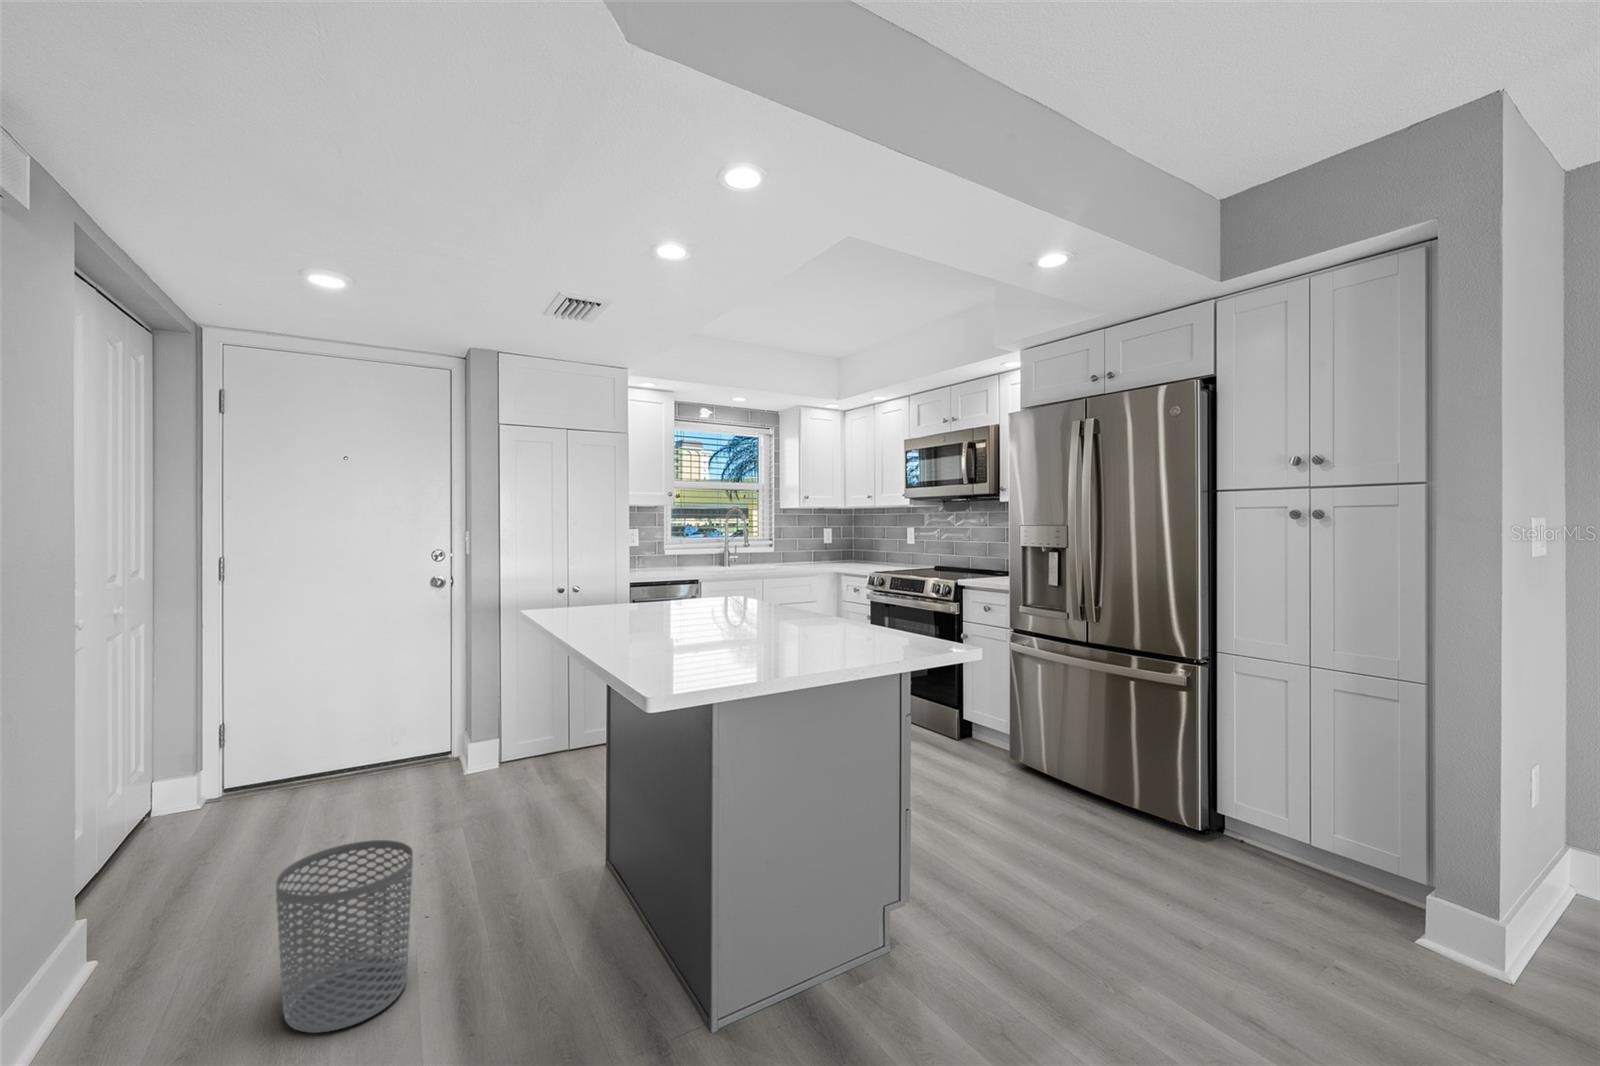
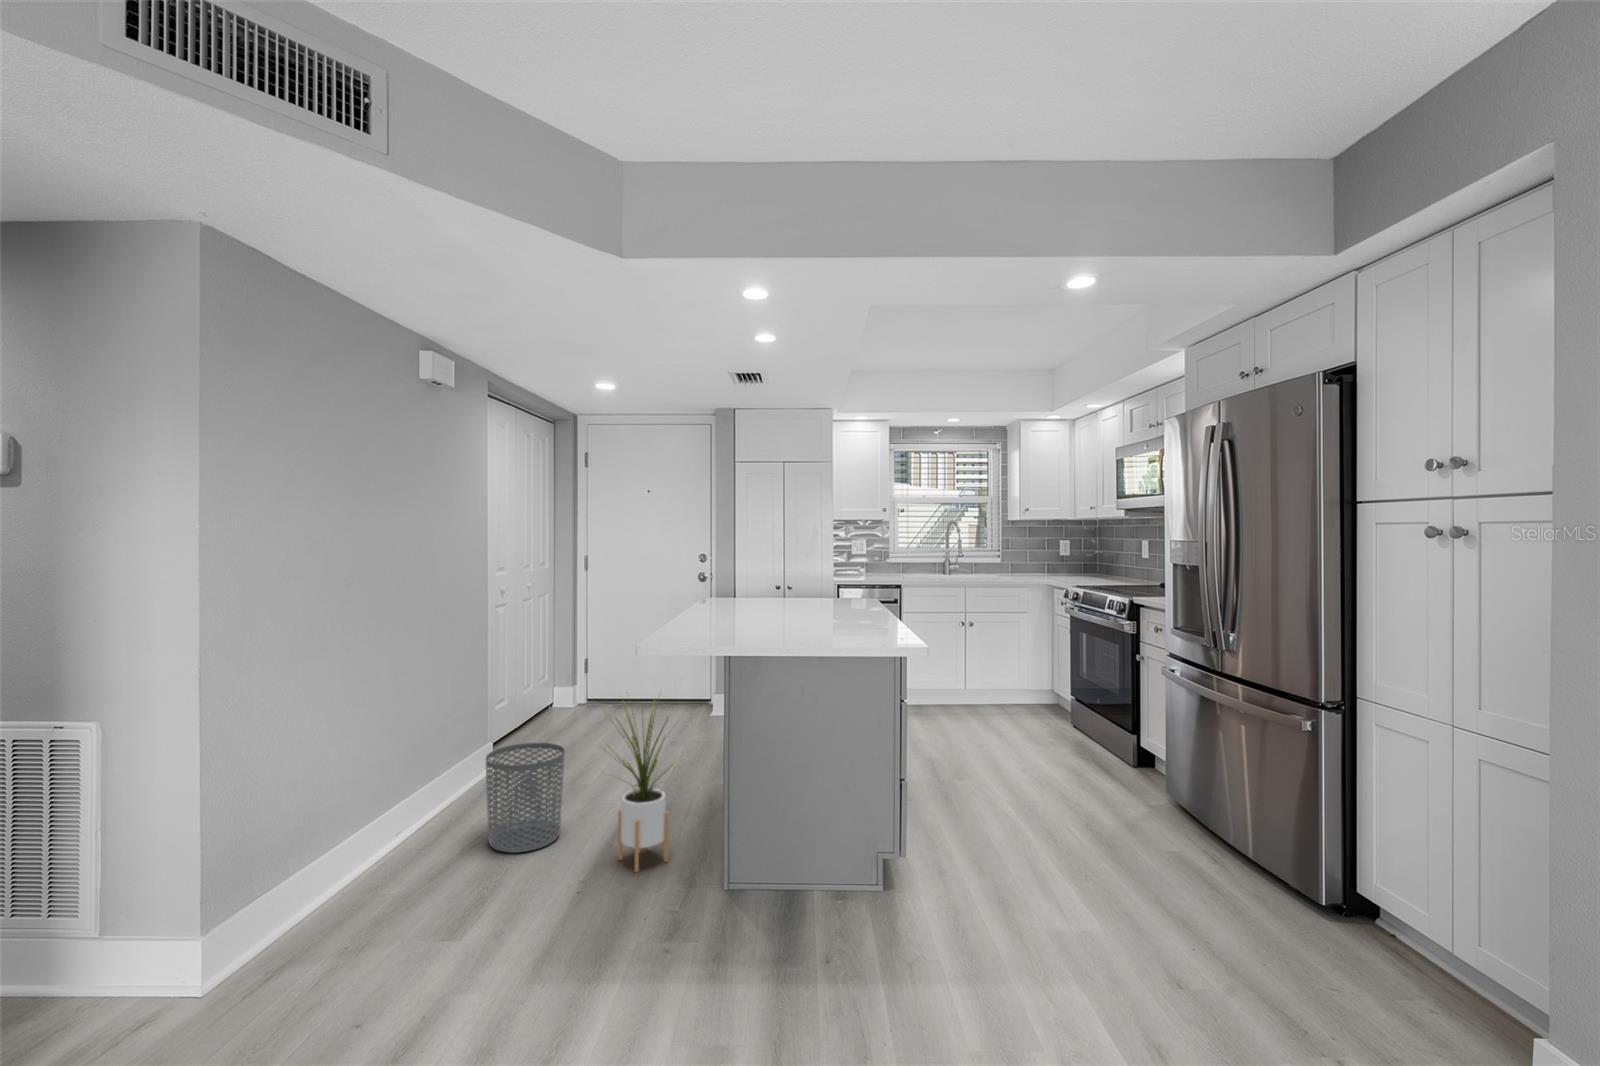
house plant: none [502,732,634,995] -> present [606,700,675,872]

